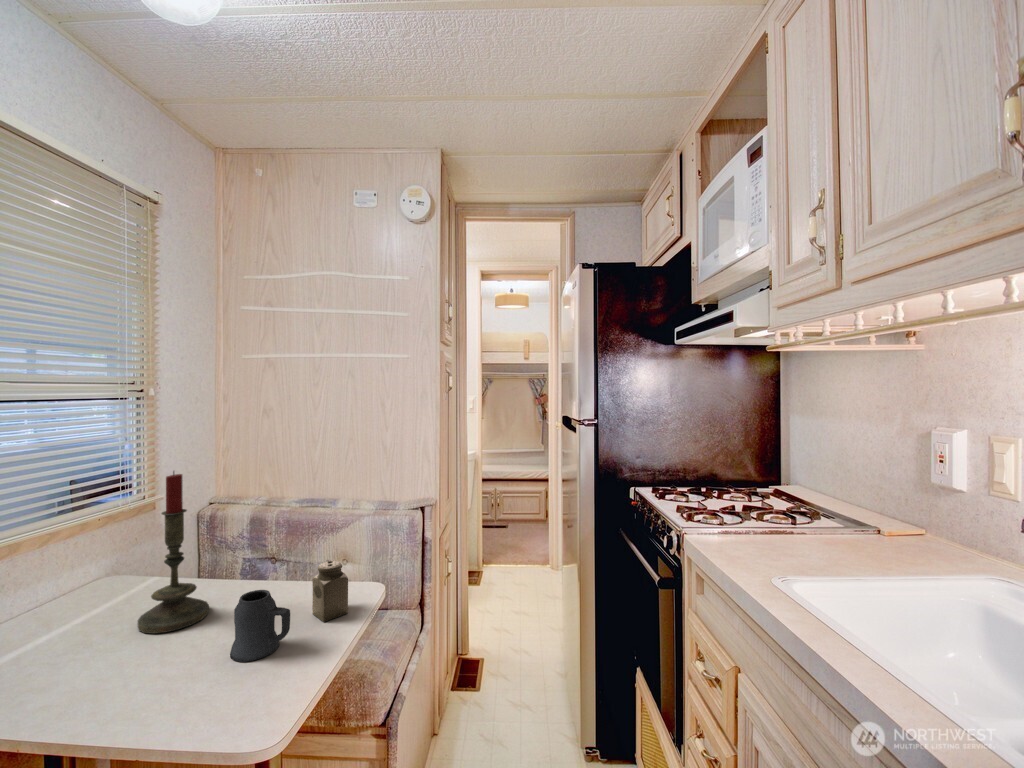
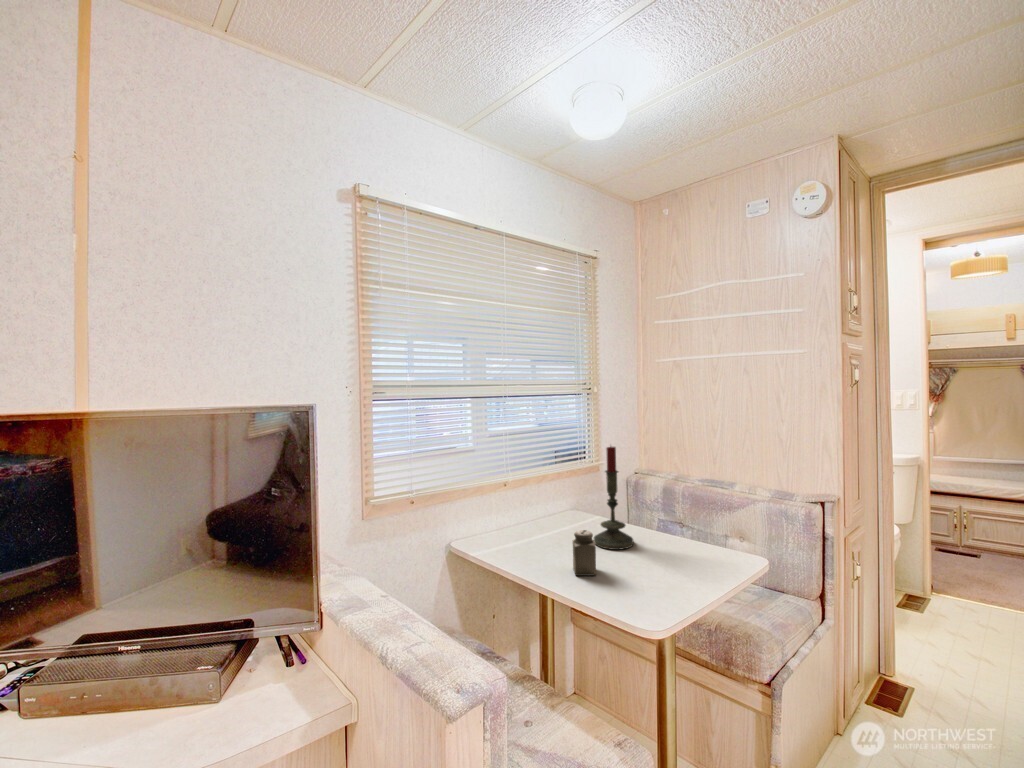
salt shaker: present [312,561,348,622] -> present [573,530,596,576]
mug: present [230,590,290,662] -> none [645,534,684,582]

